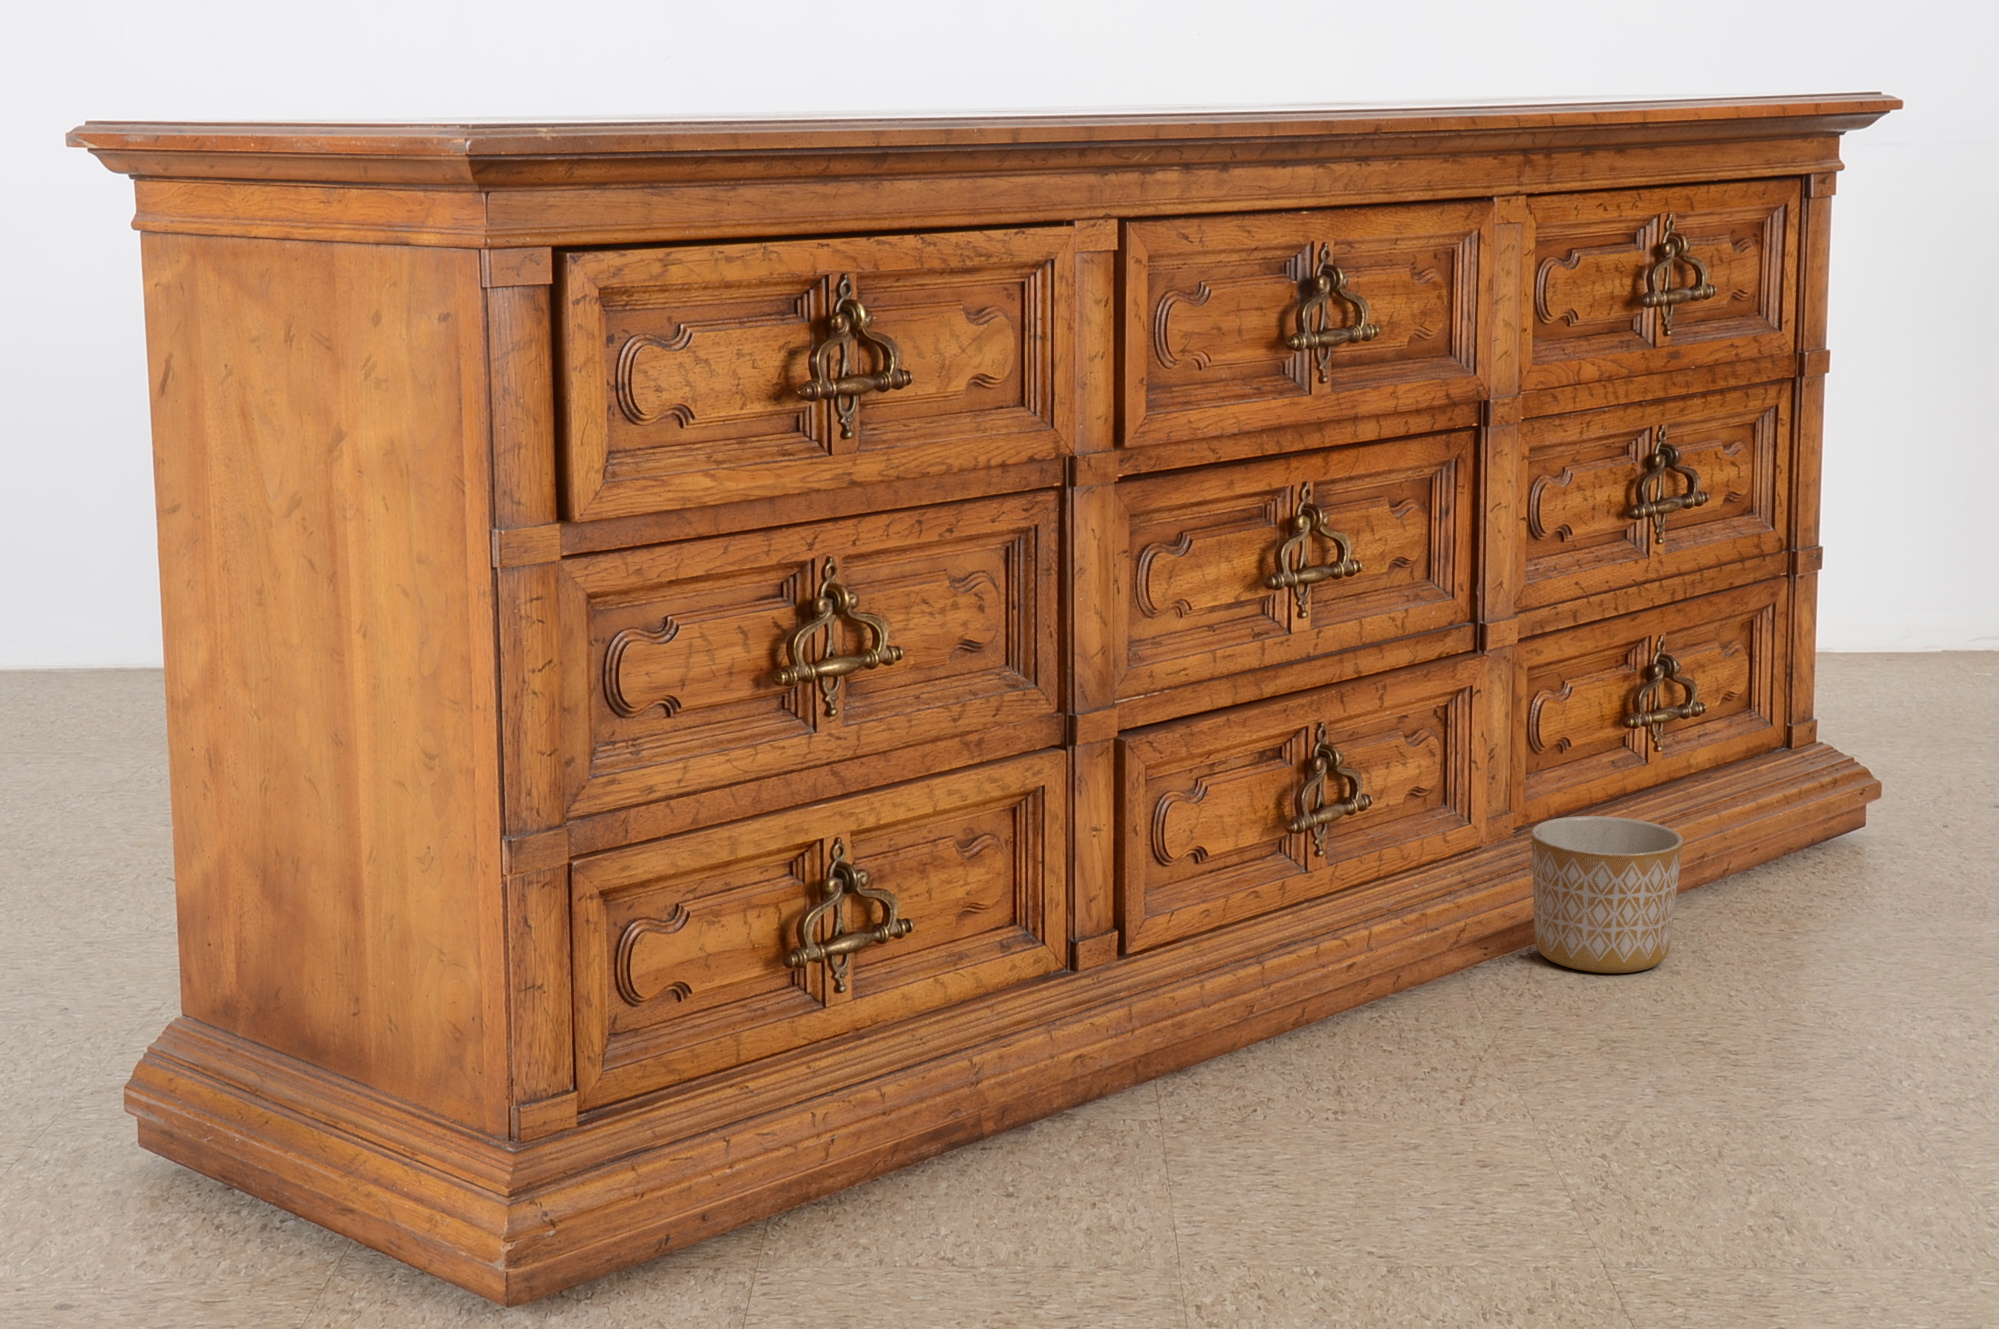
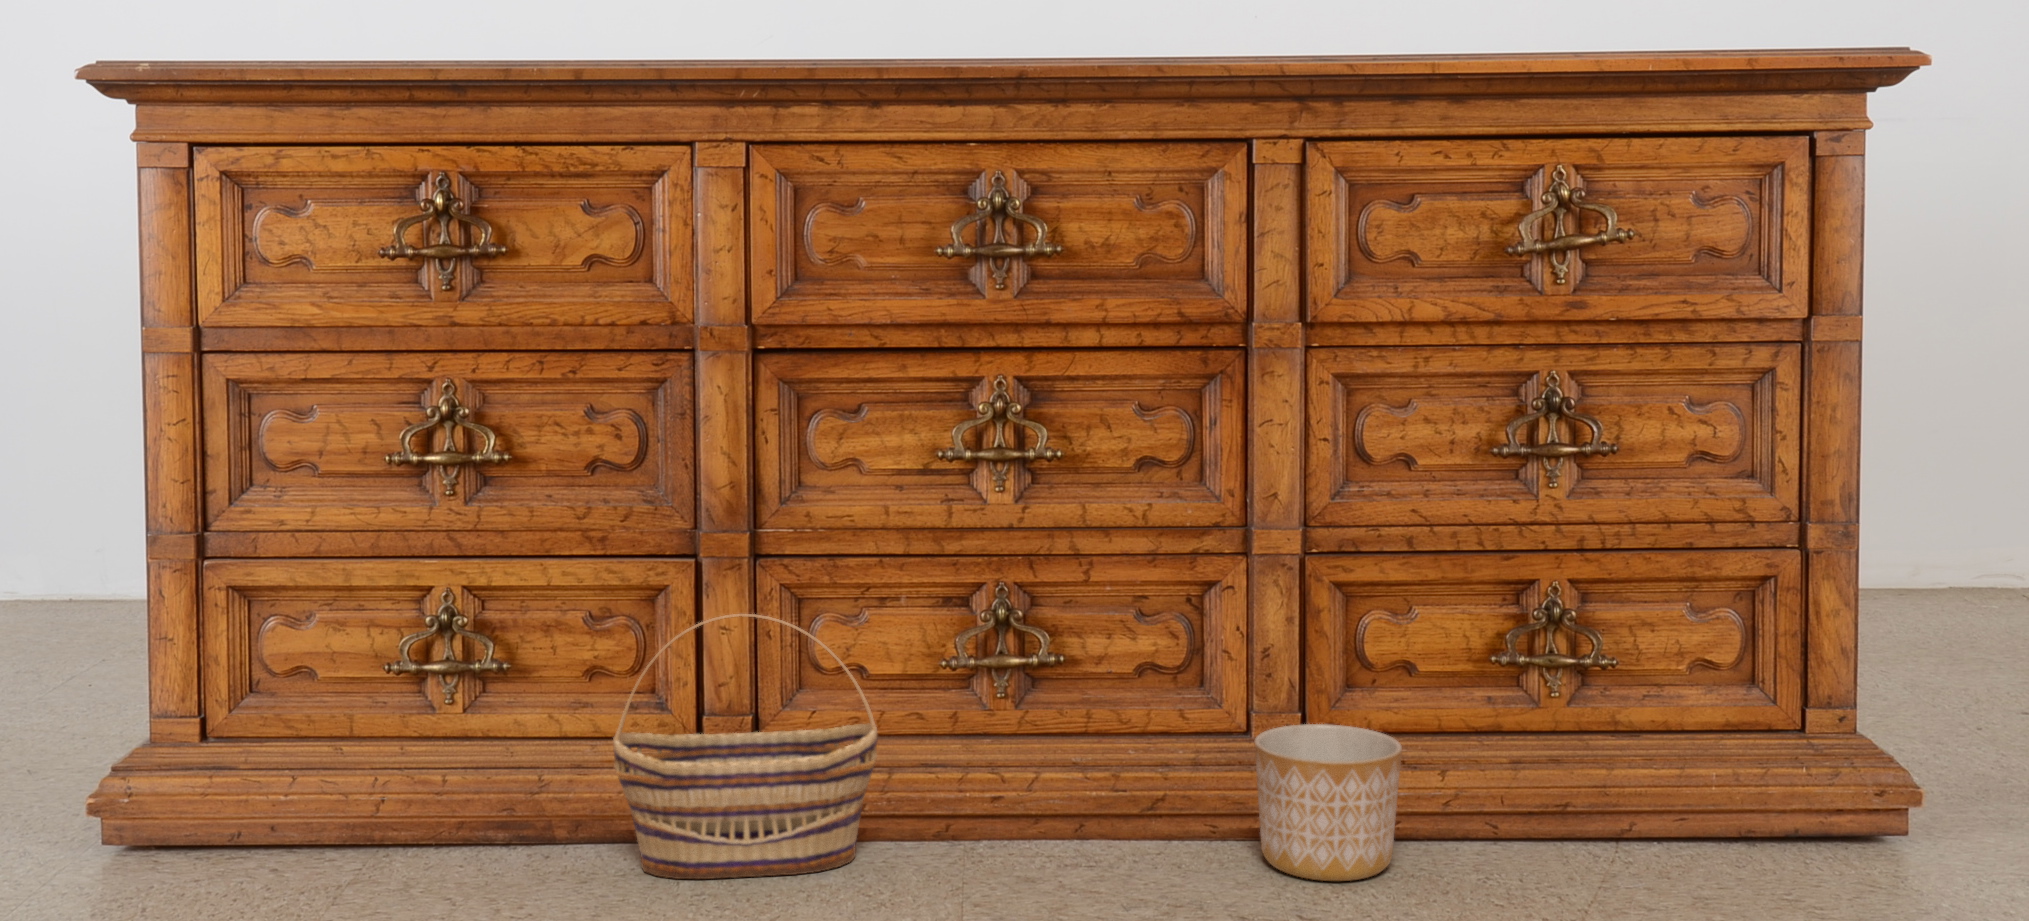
basket: none [1090,804,1311,1135] -> present [613,614,877,879]

